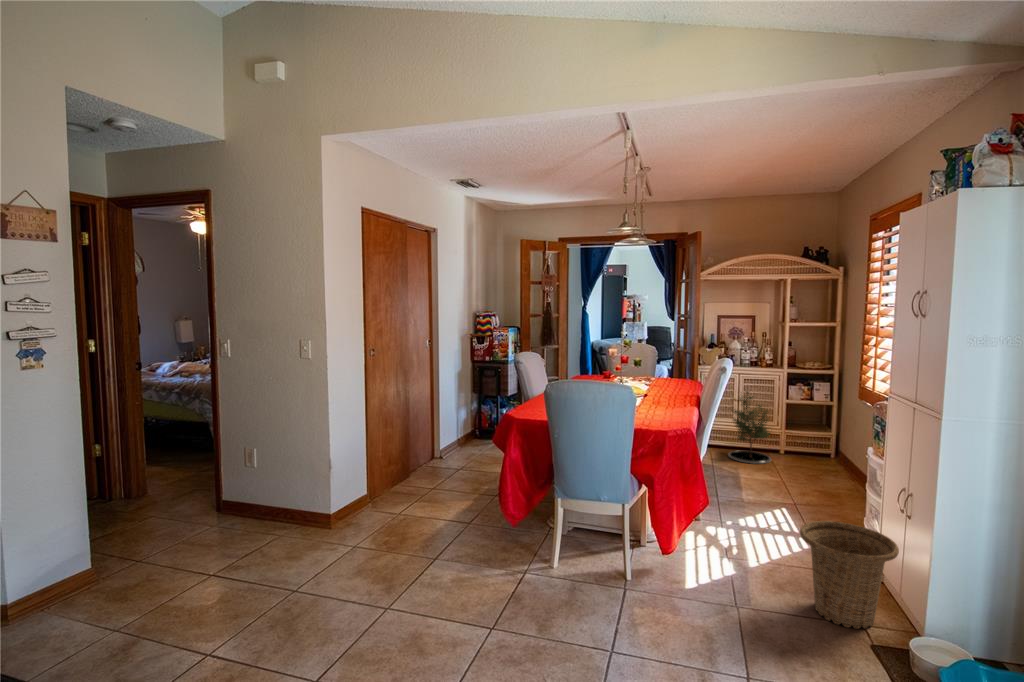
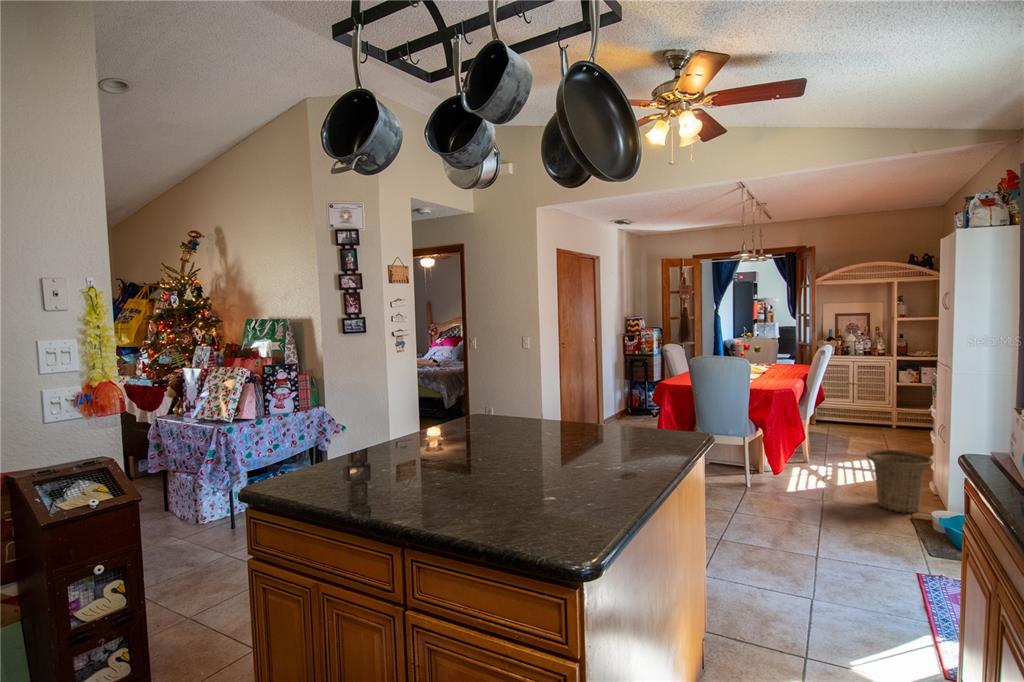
potted tree: present [728,392,771,464] -> none [841,372,885,434]

